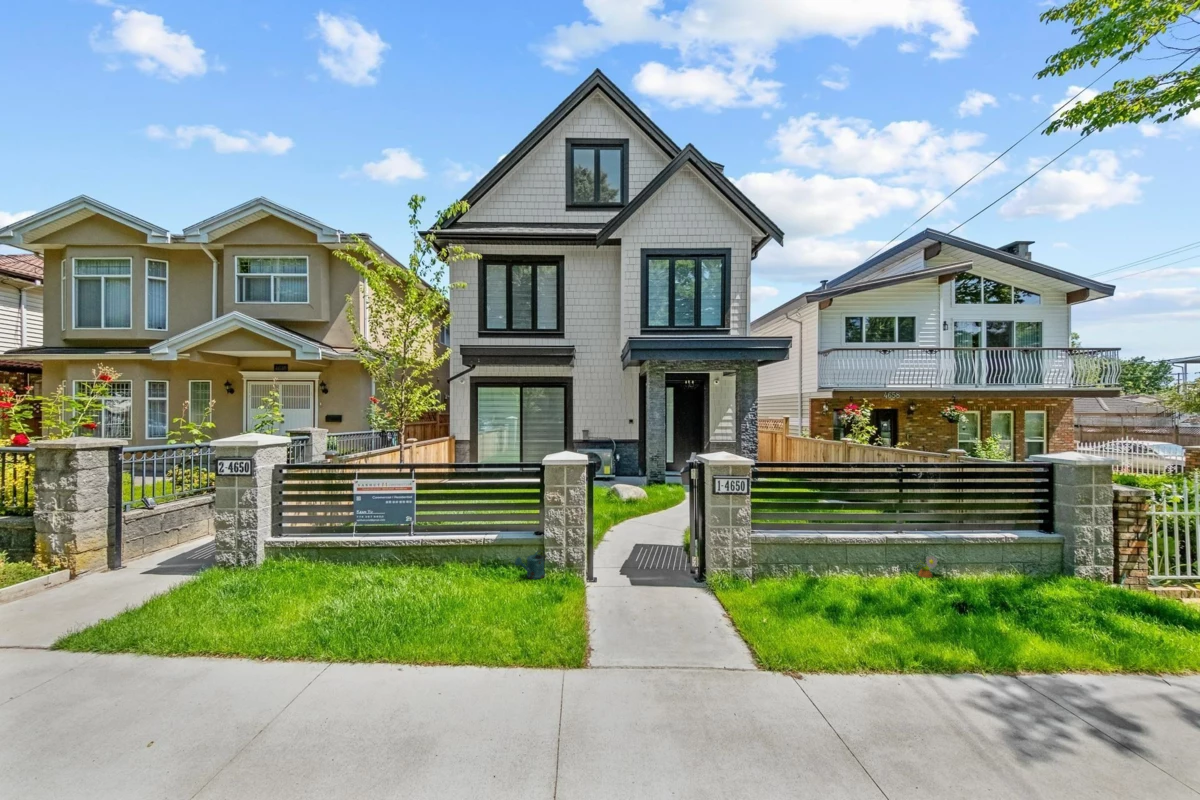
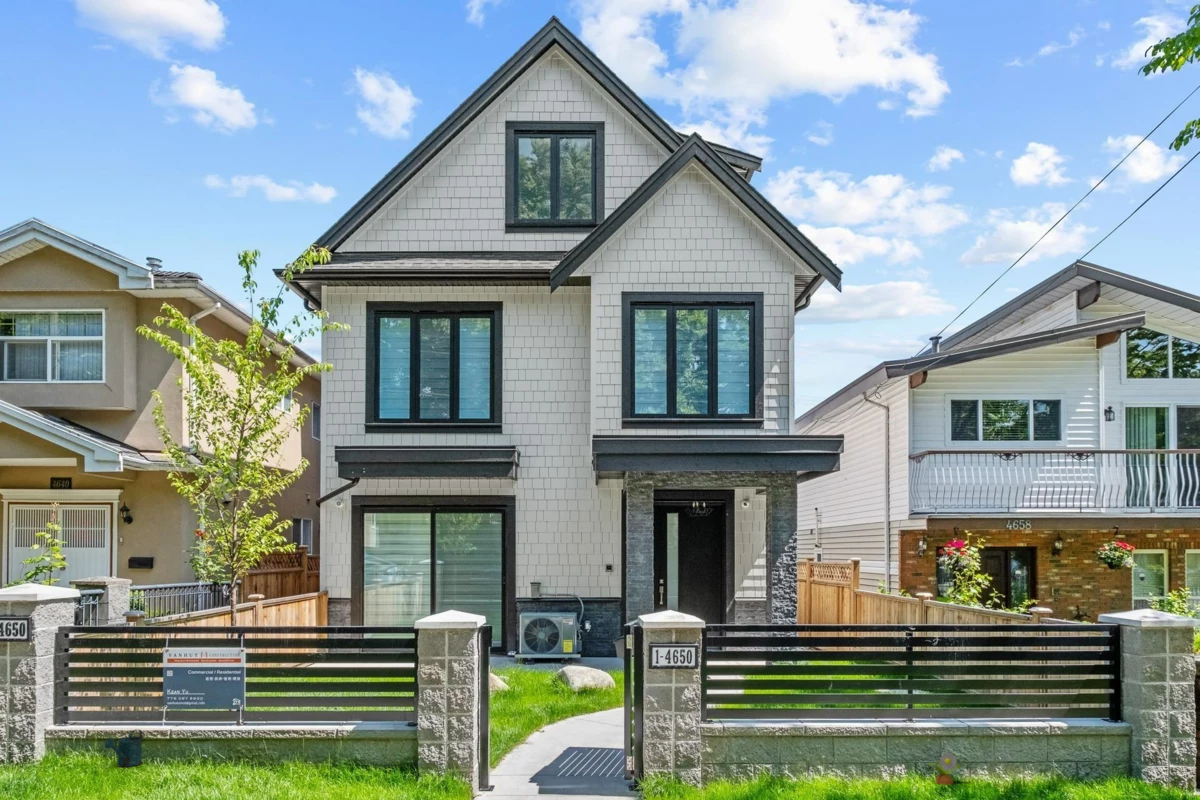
watering can: present [515,550,546,579] -> present [105,730,143,767]

